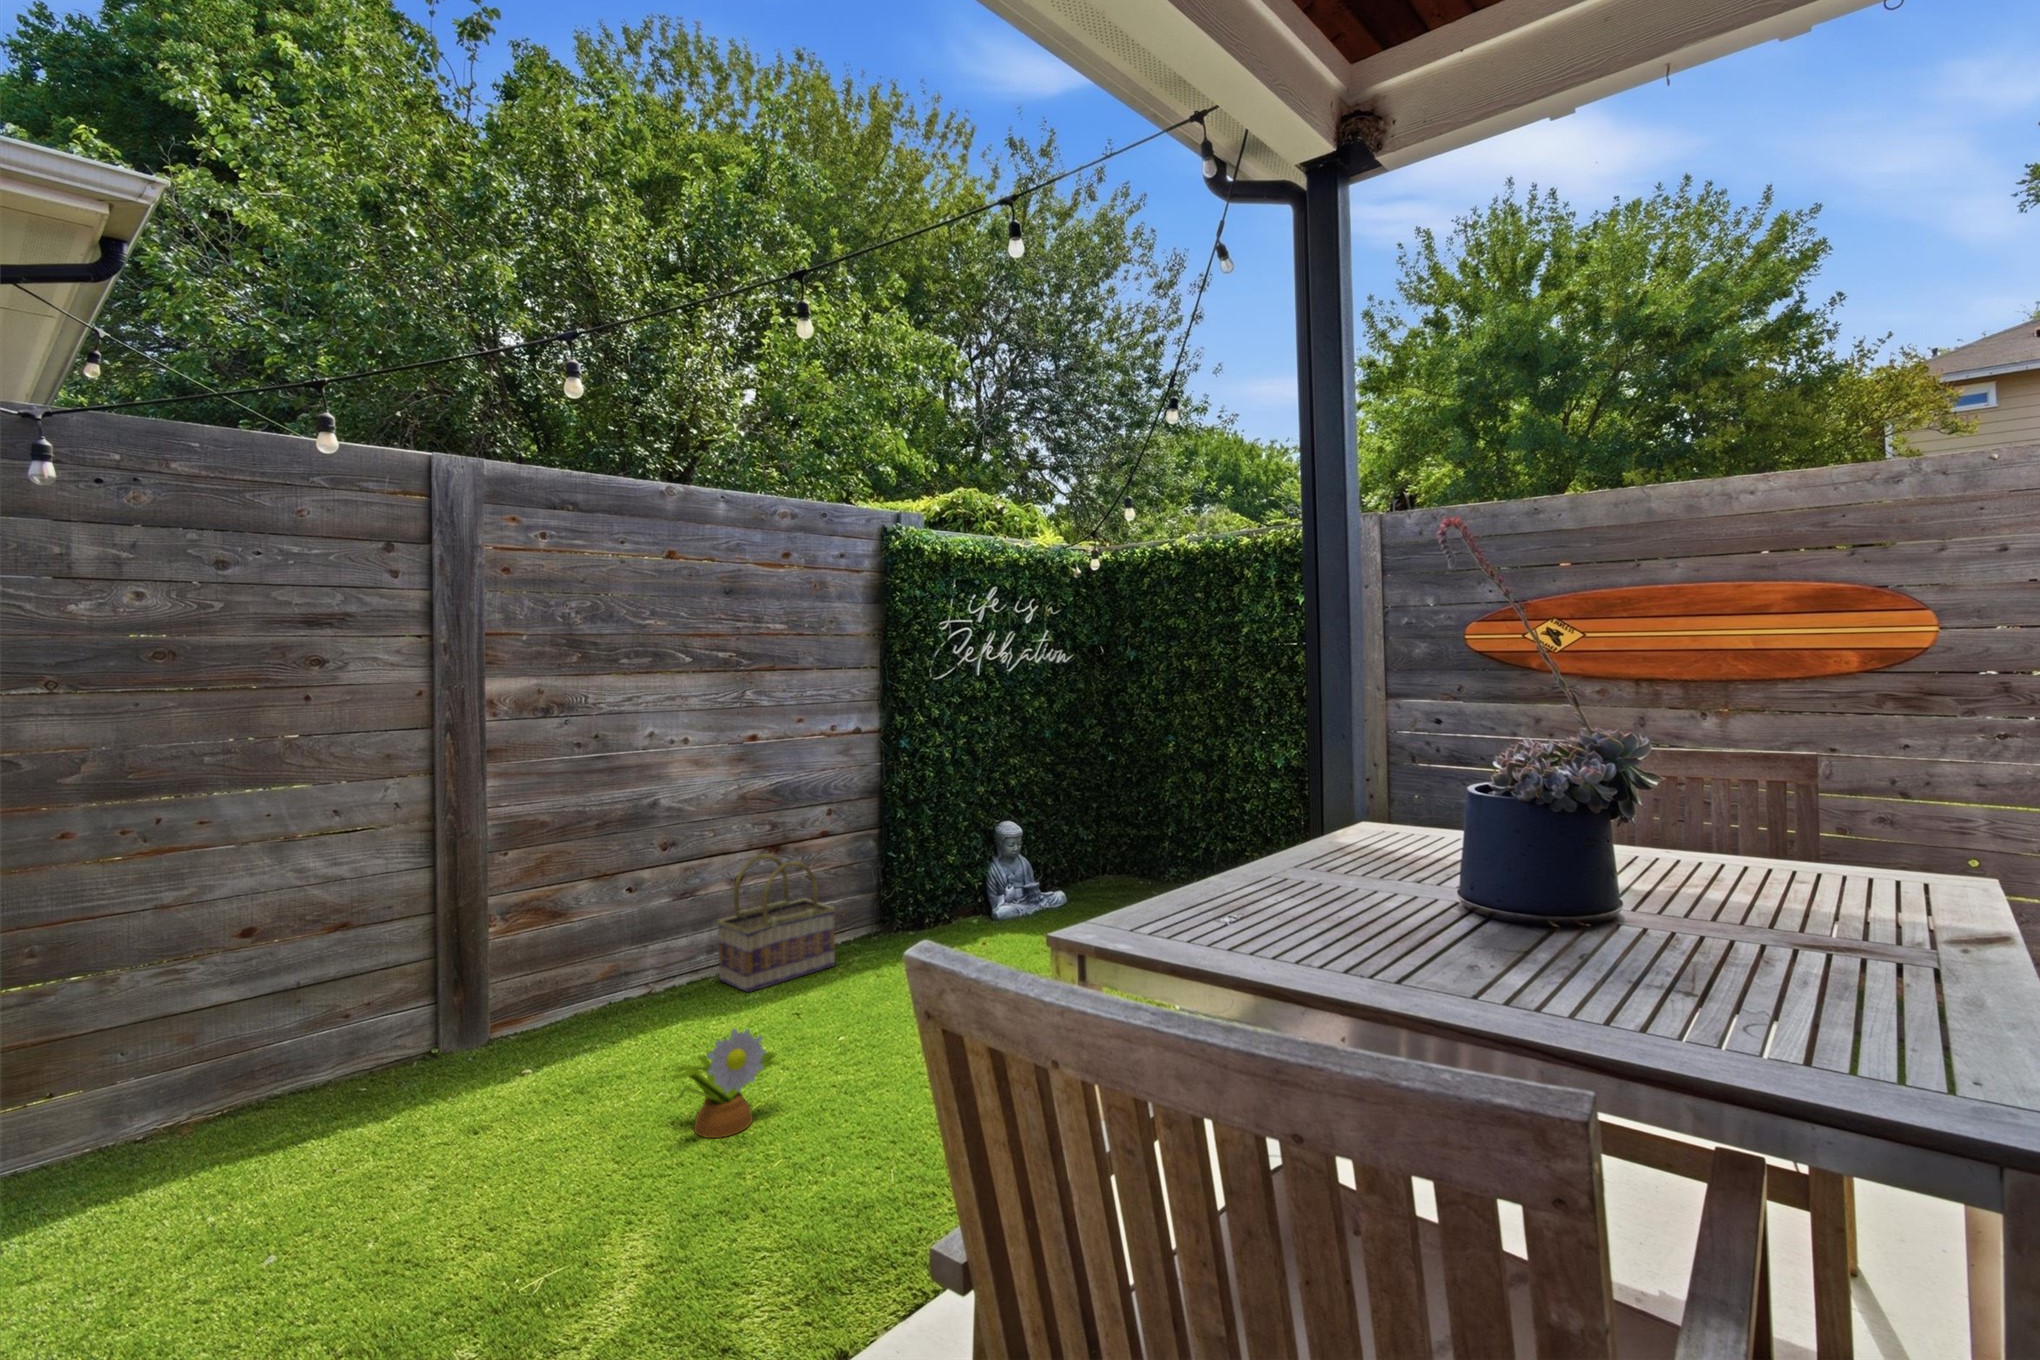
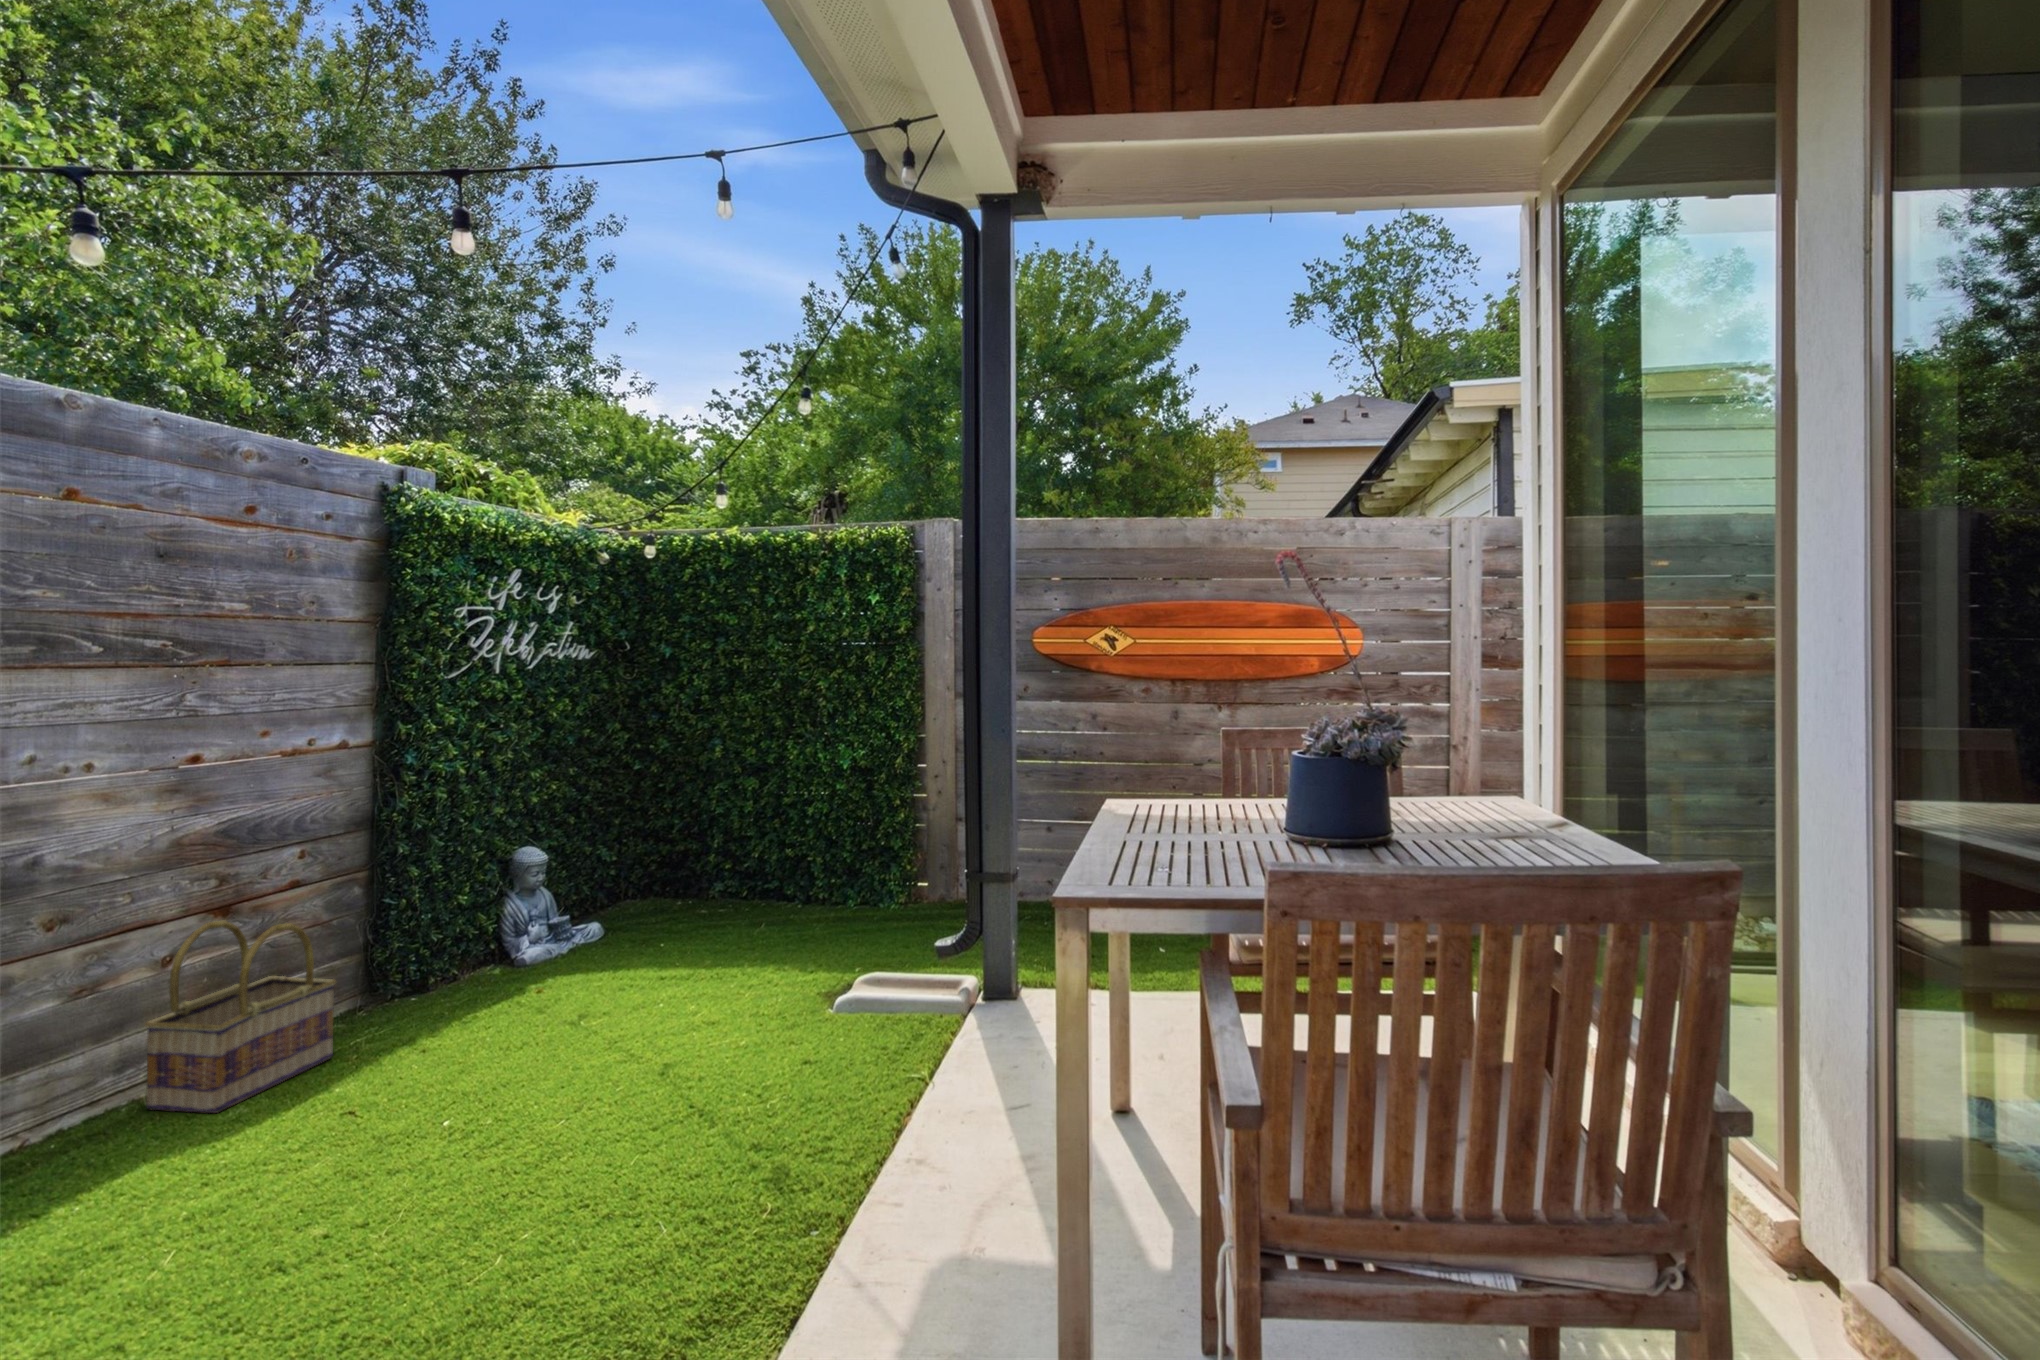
decorative plant: present [672,1029,779,1138] -> none [253,1120,423,1278]

